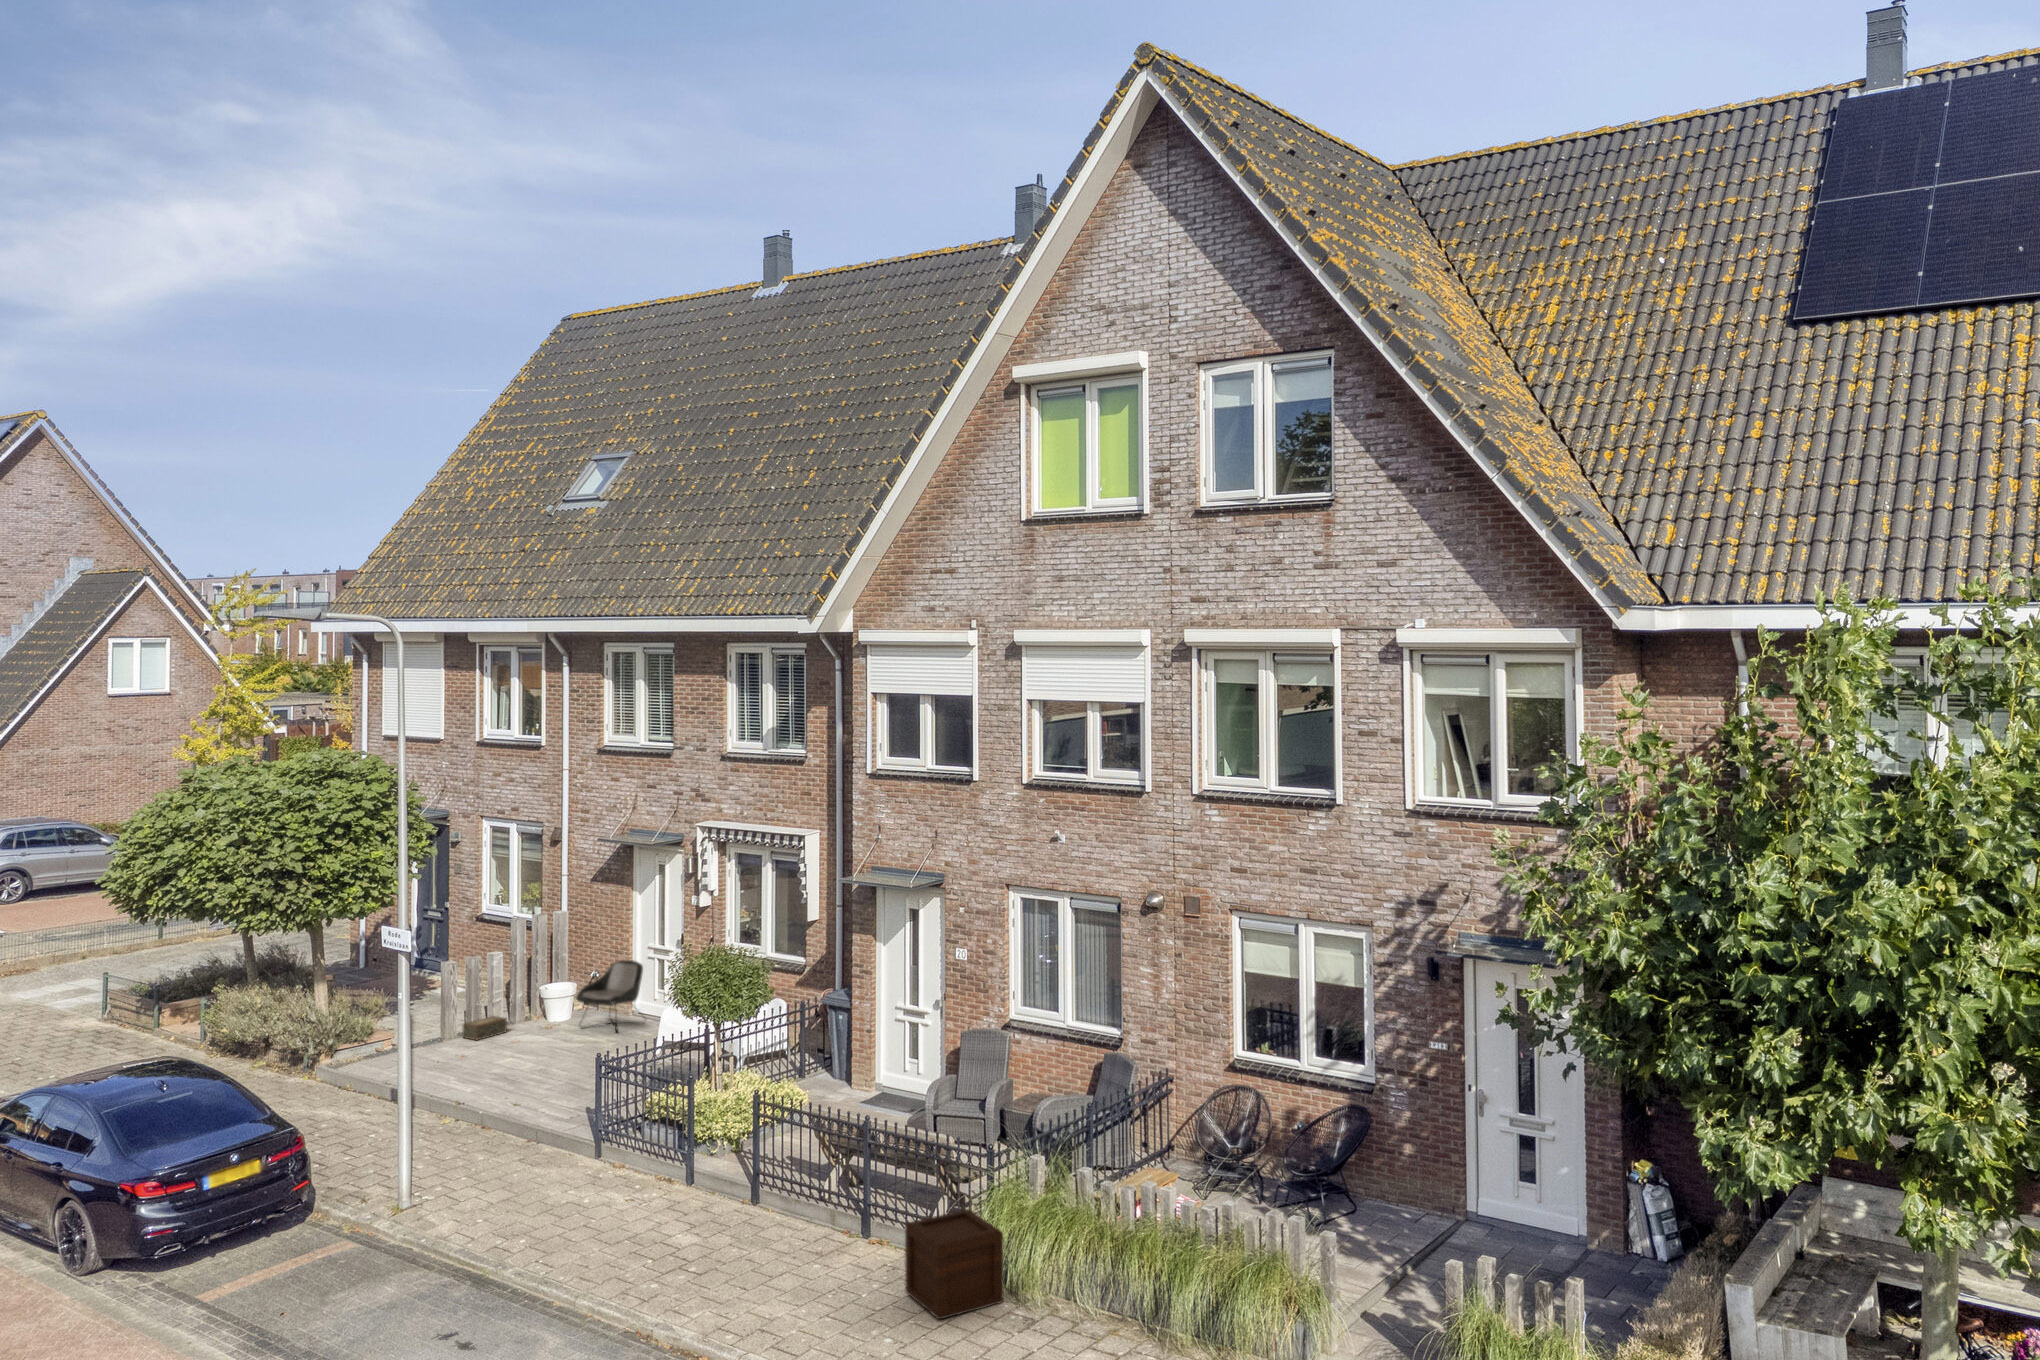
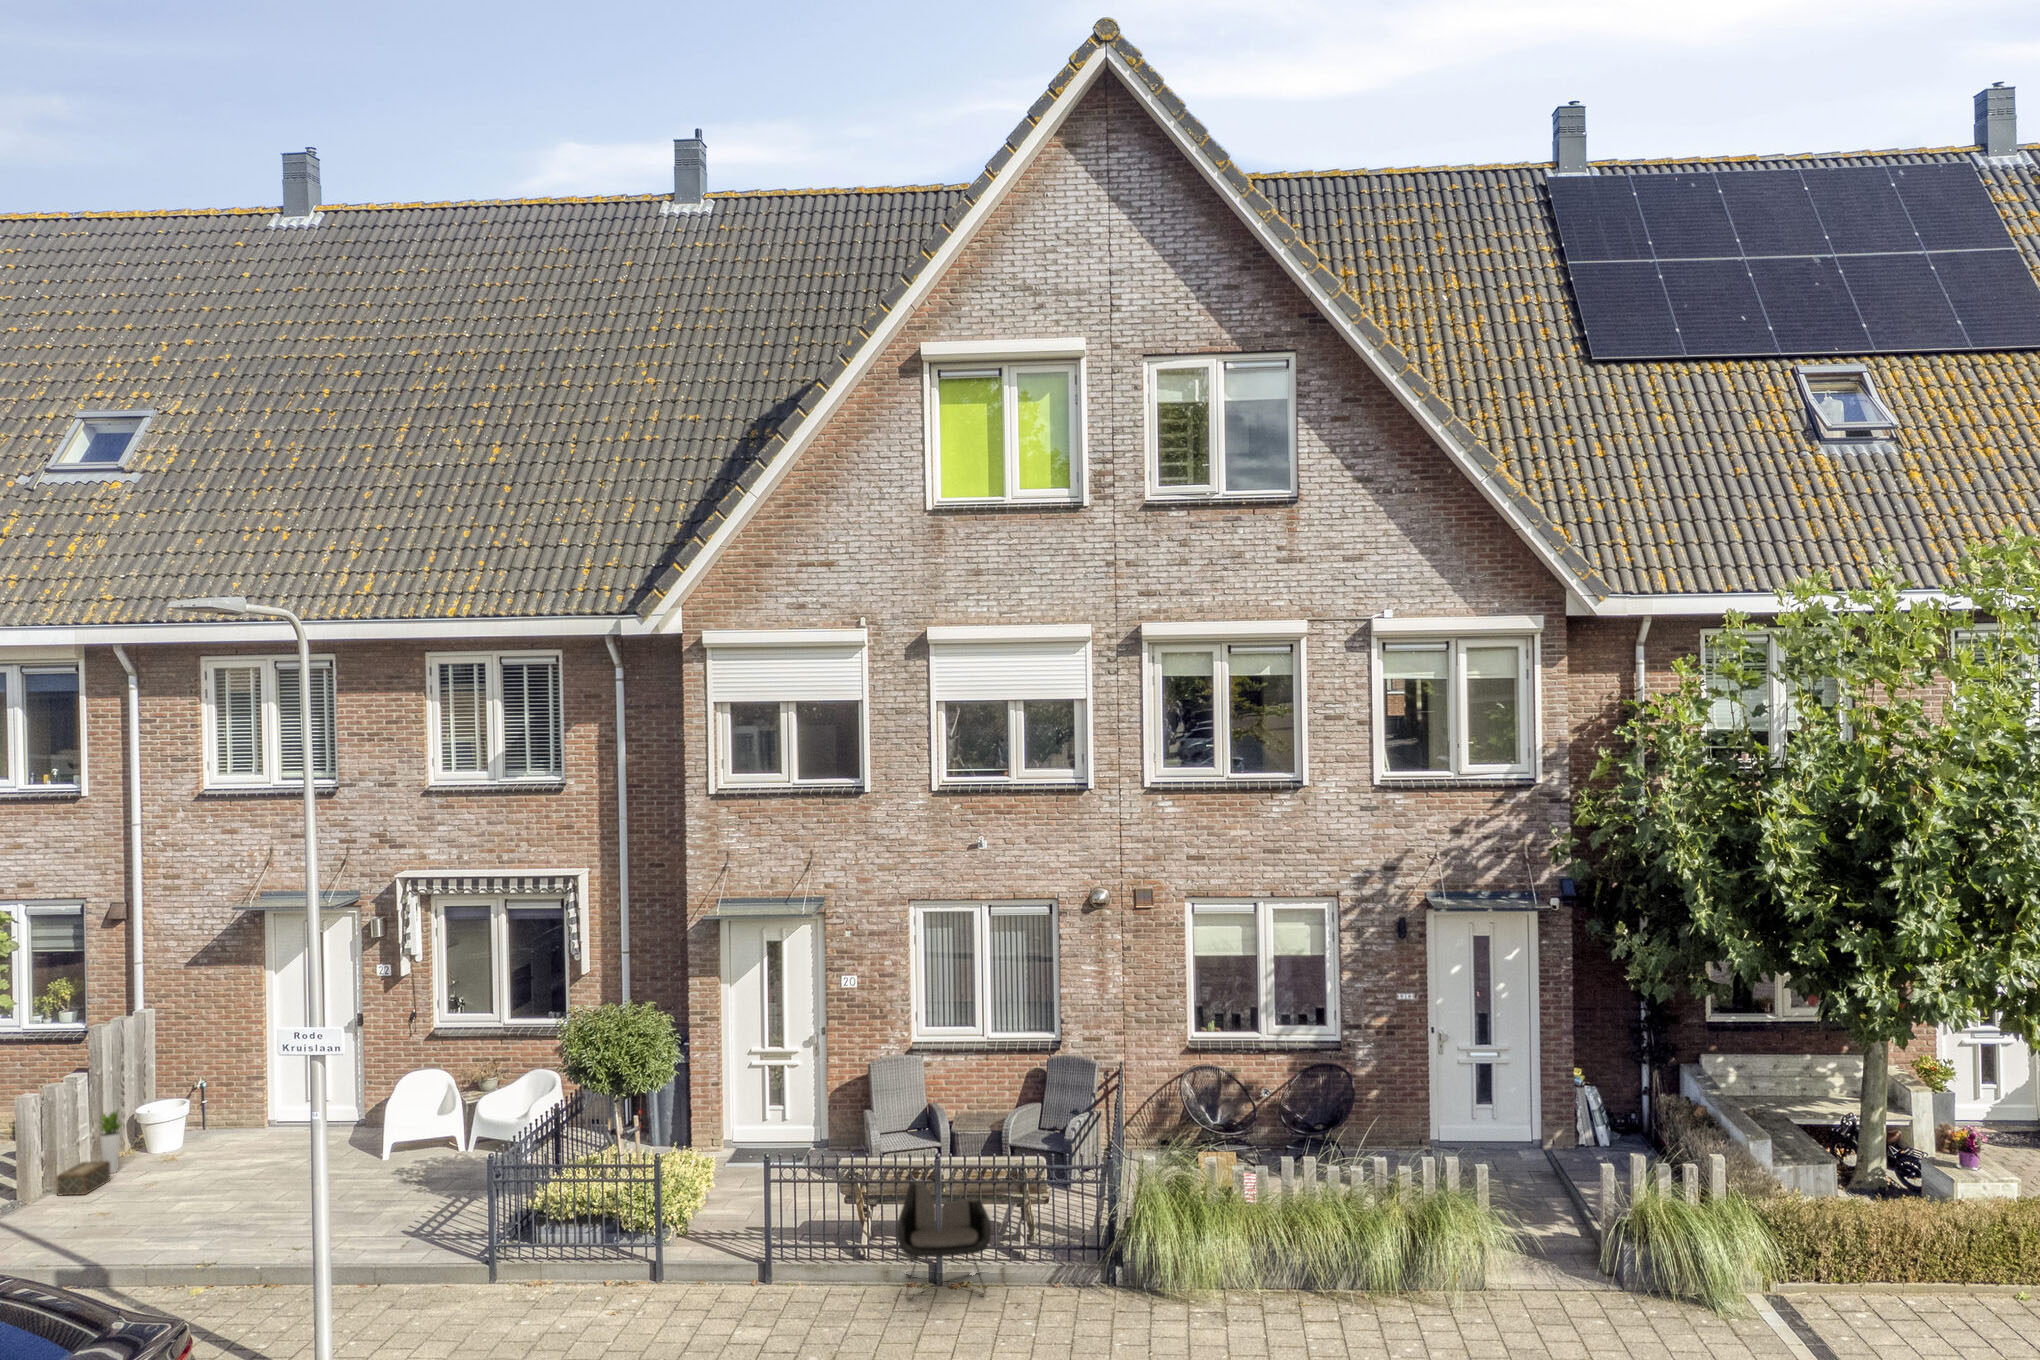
lounge chair: present [576,960,643,1031] -> present [897,1182,991,1301]
planter: none [508,980,528,1027] -> present [100,1110,121,1174]
wooden crate: present [905,1209,1003,1319] -> none [1066,1206,1164,1308]

